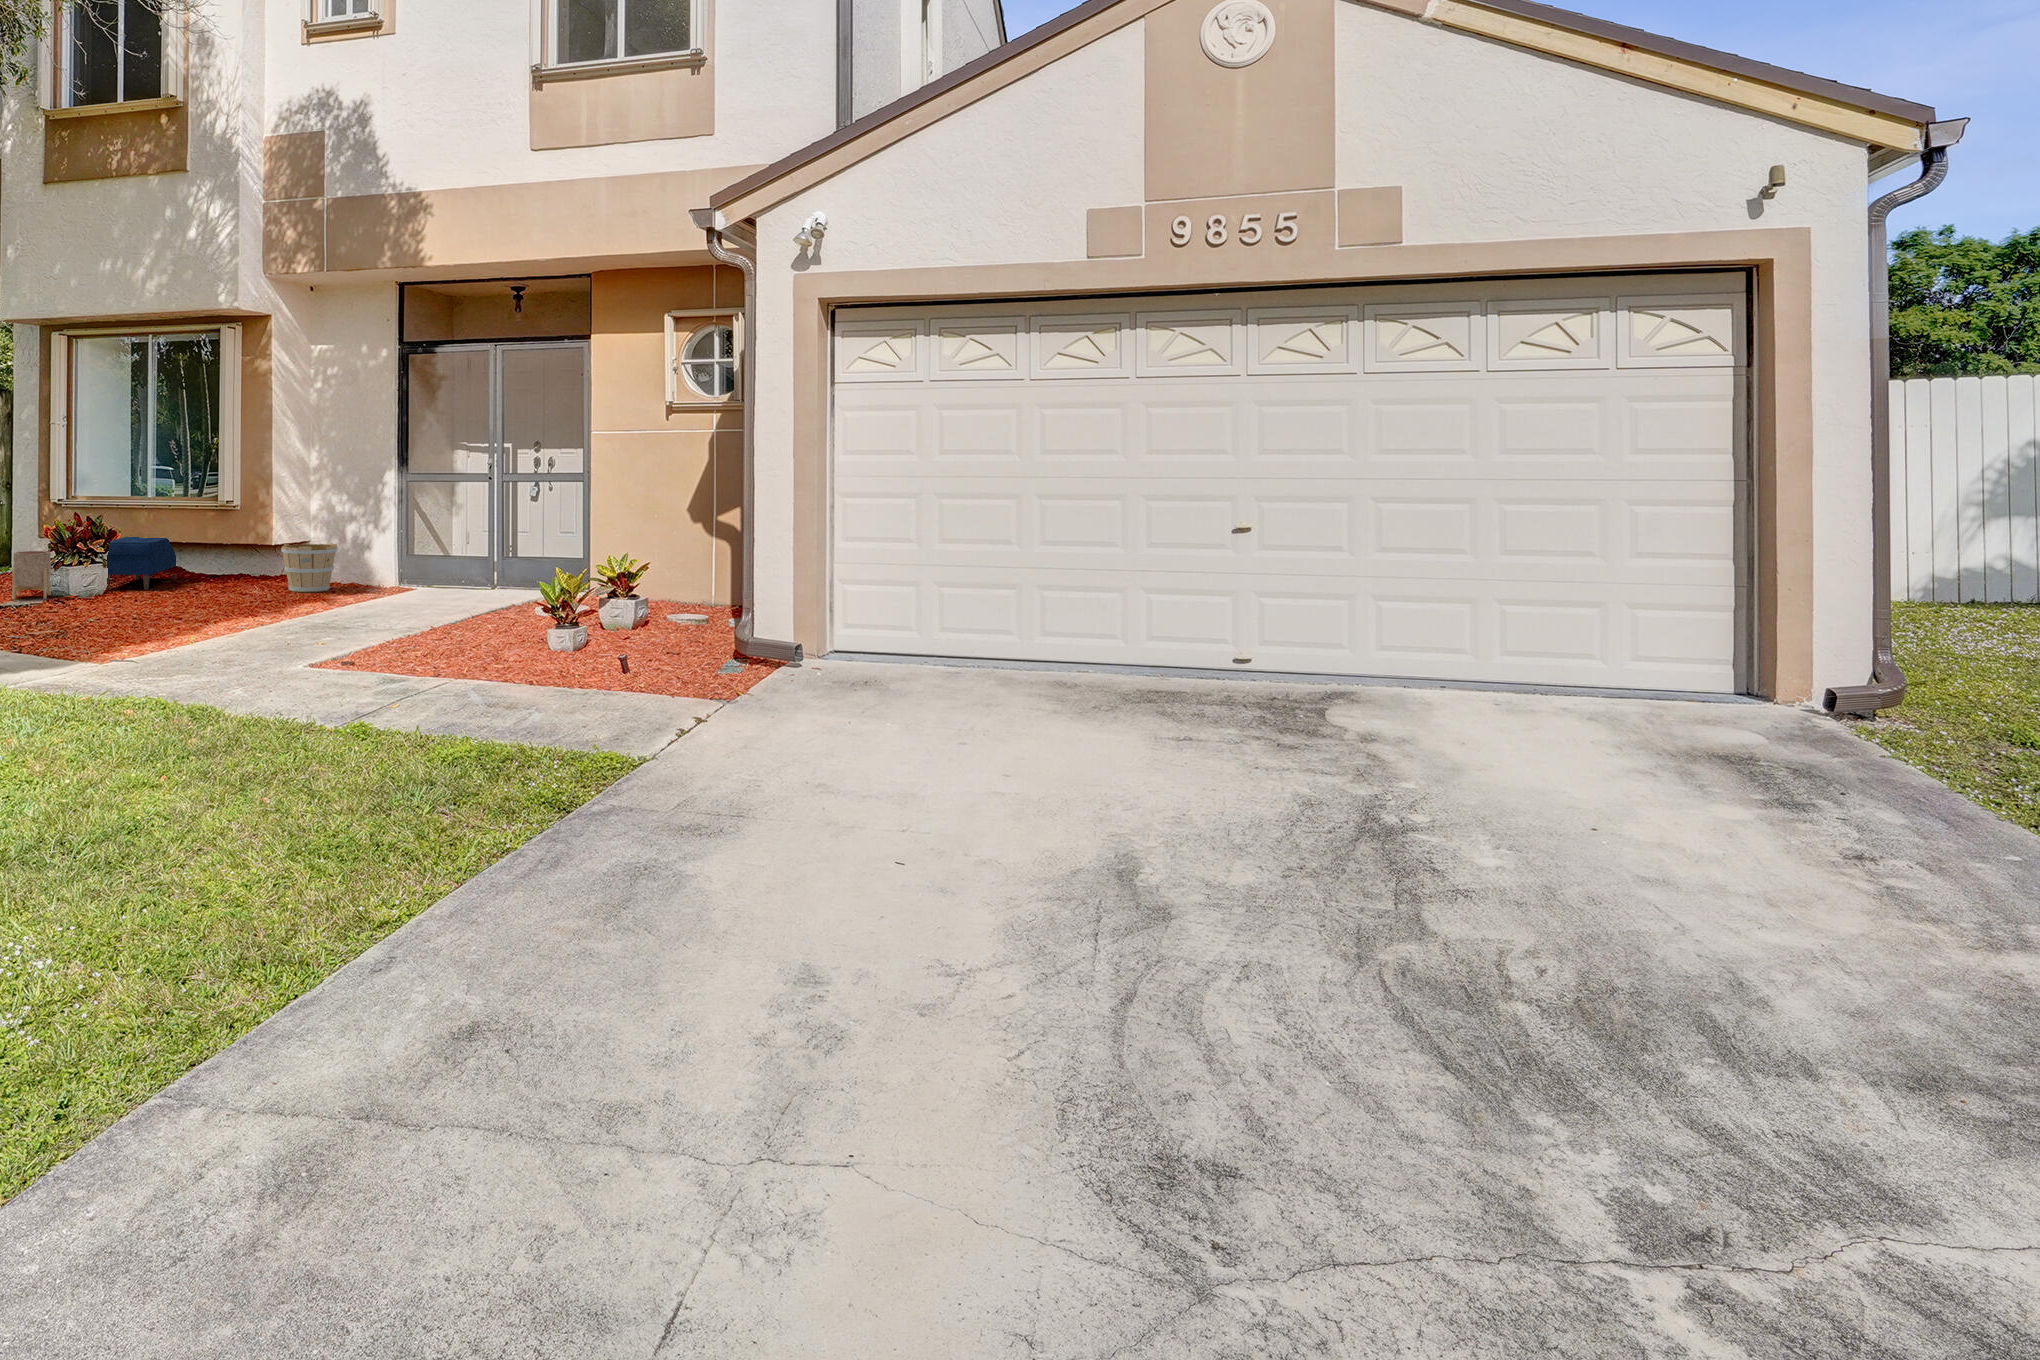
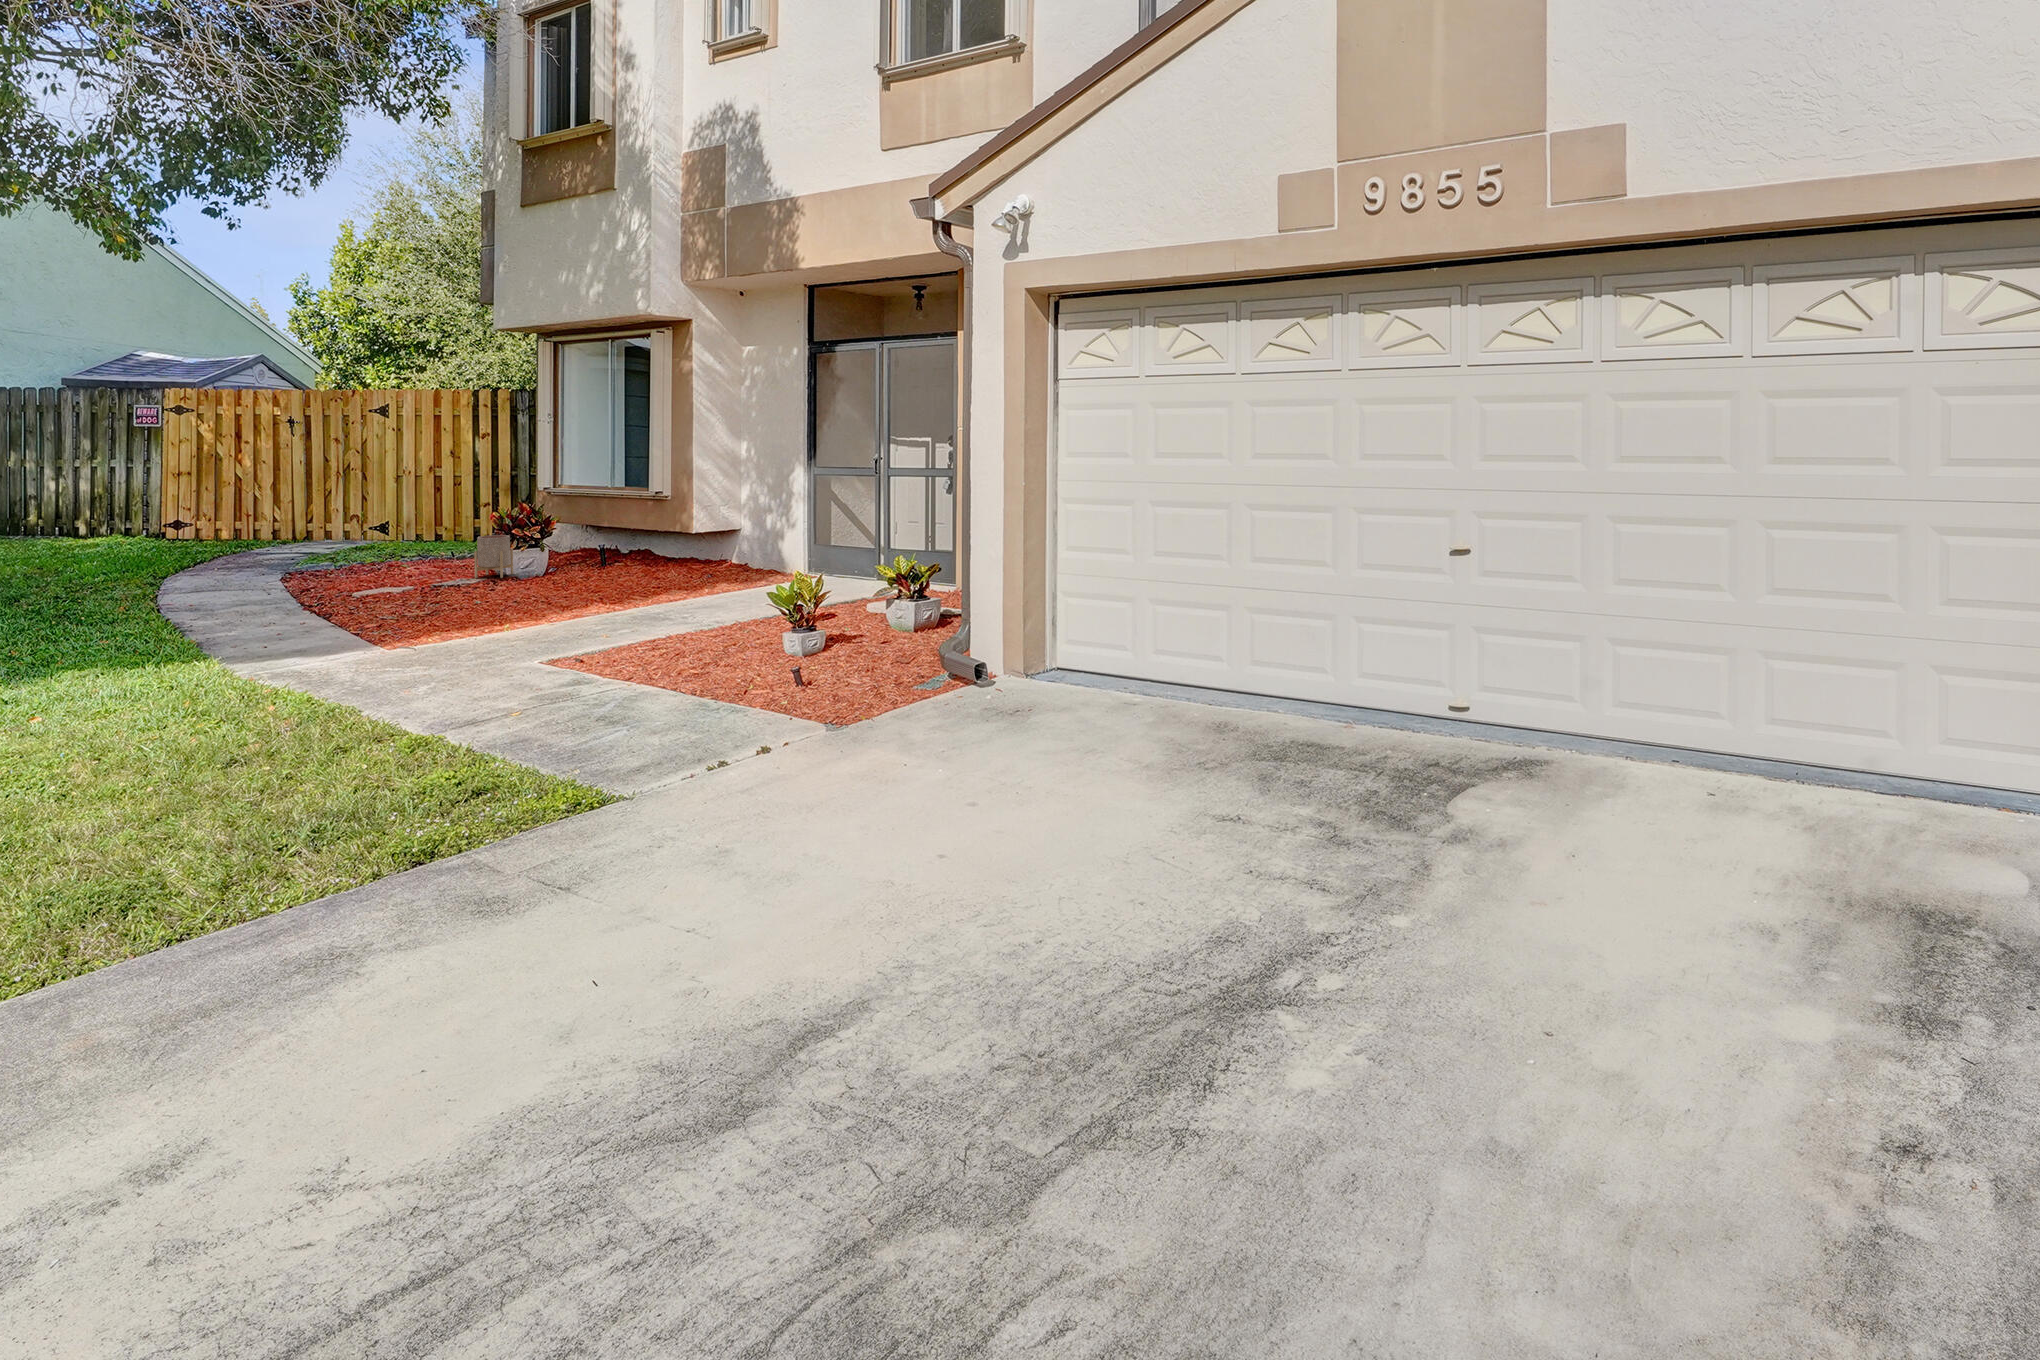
bench: present [106,537,176,590] -> none [559,519,649,571]
wooden bucket: present [281,543,338,592] -> none [705,530,758,577]

